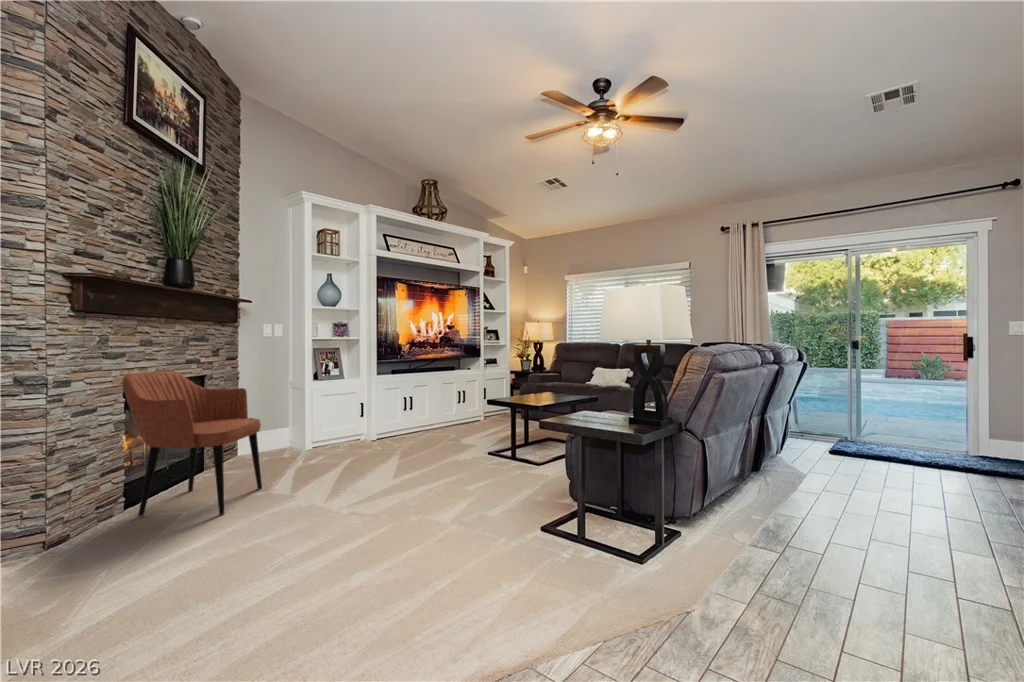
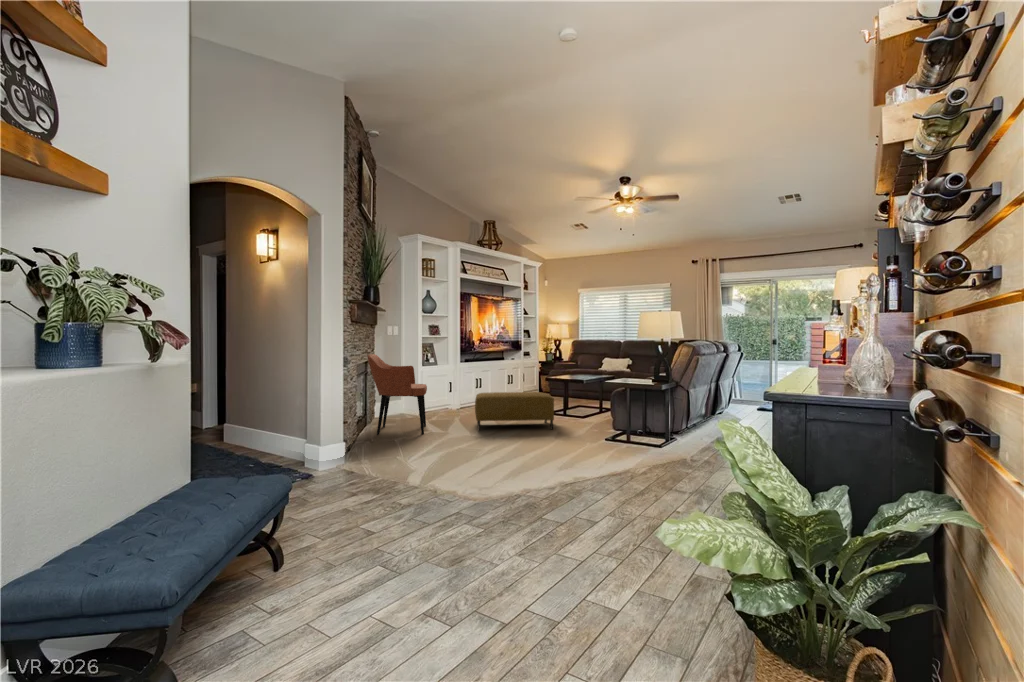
ottoman: none [324,432,469,505] -> present [475,392,554,430]

